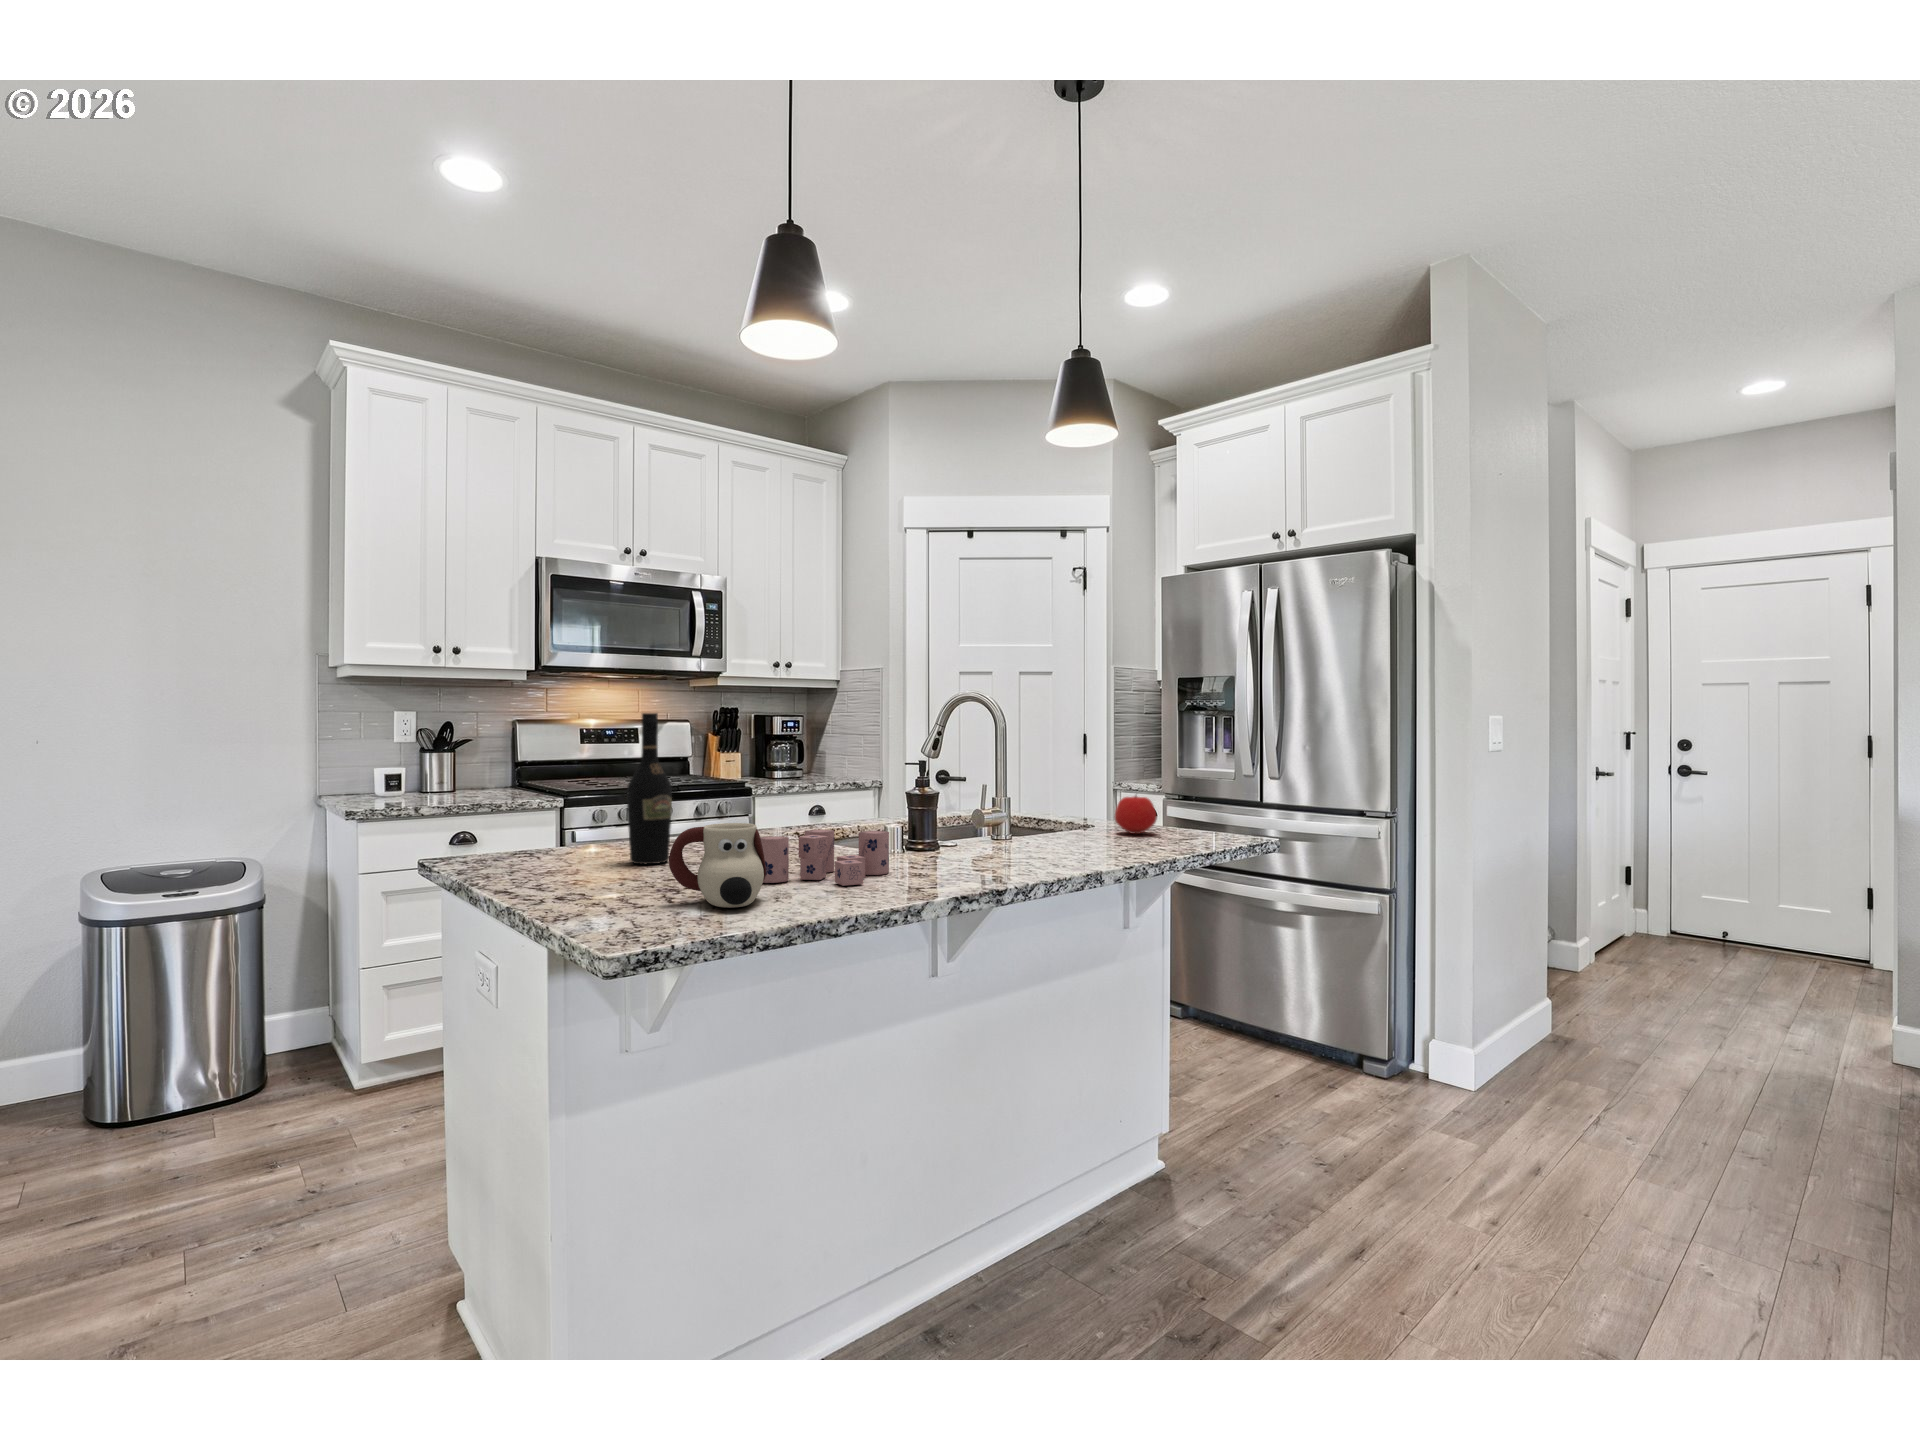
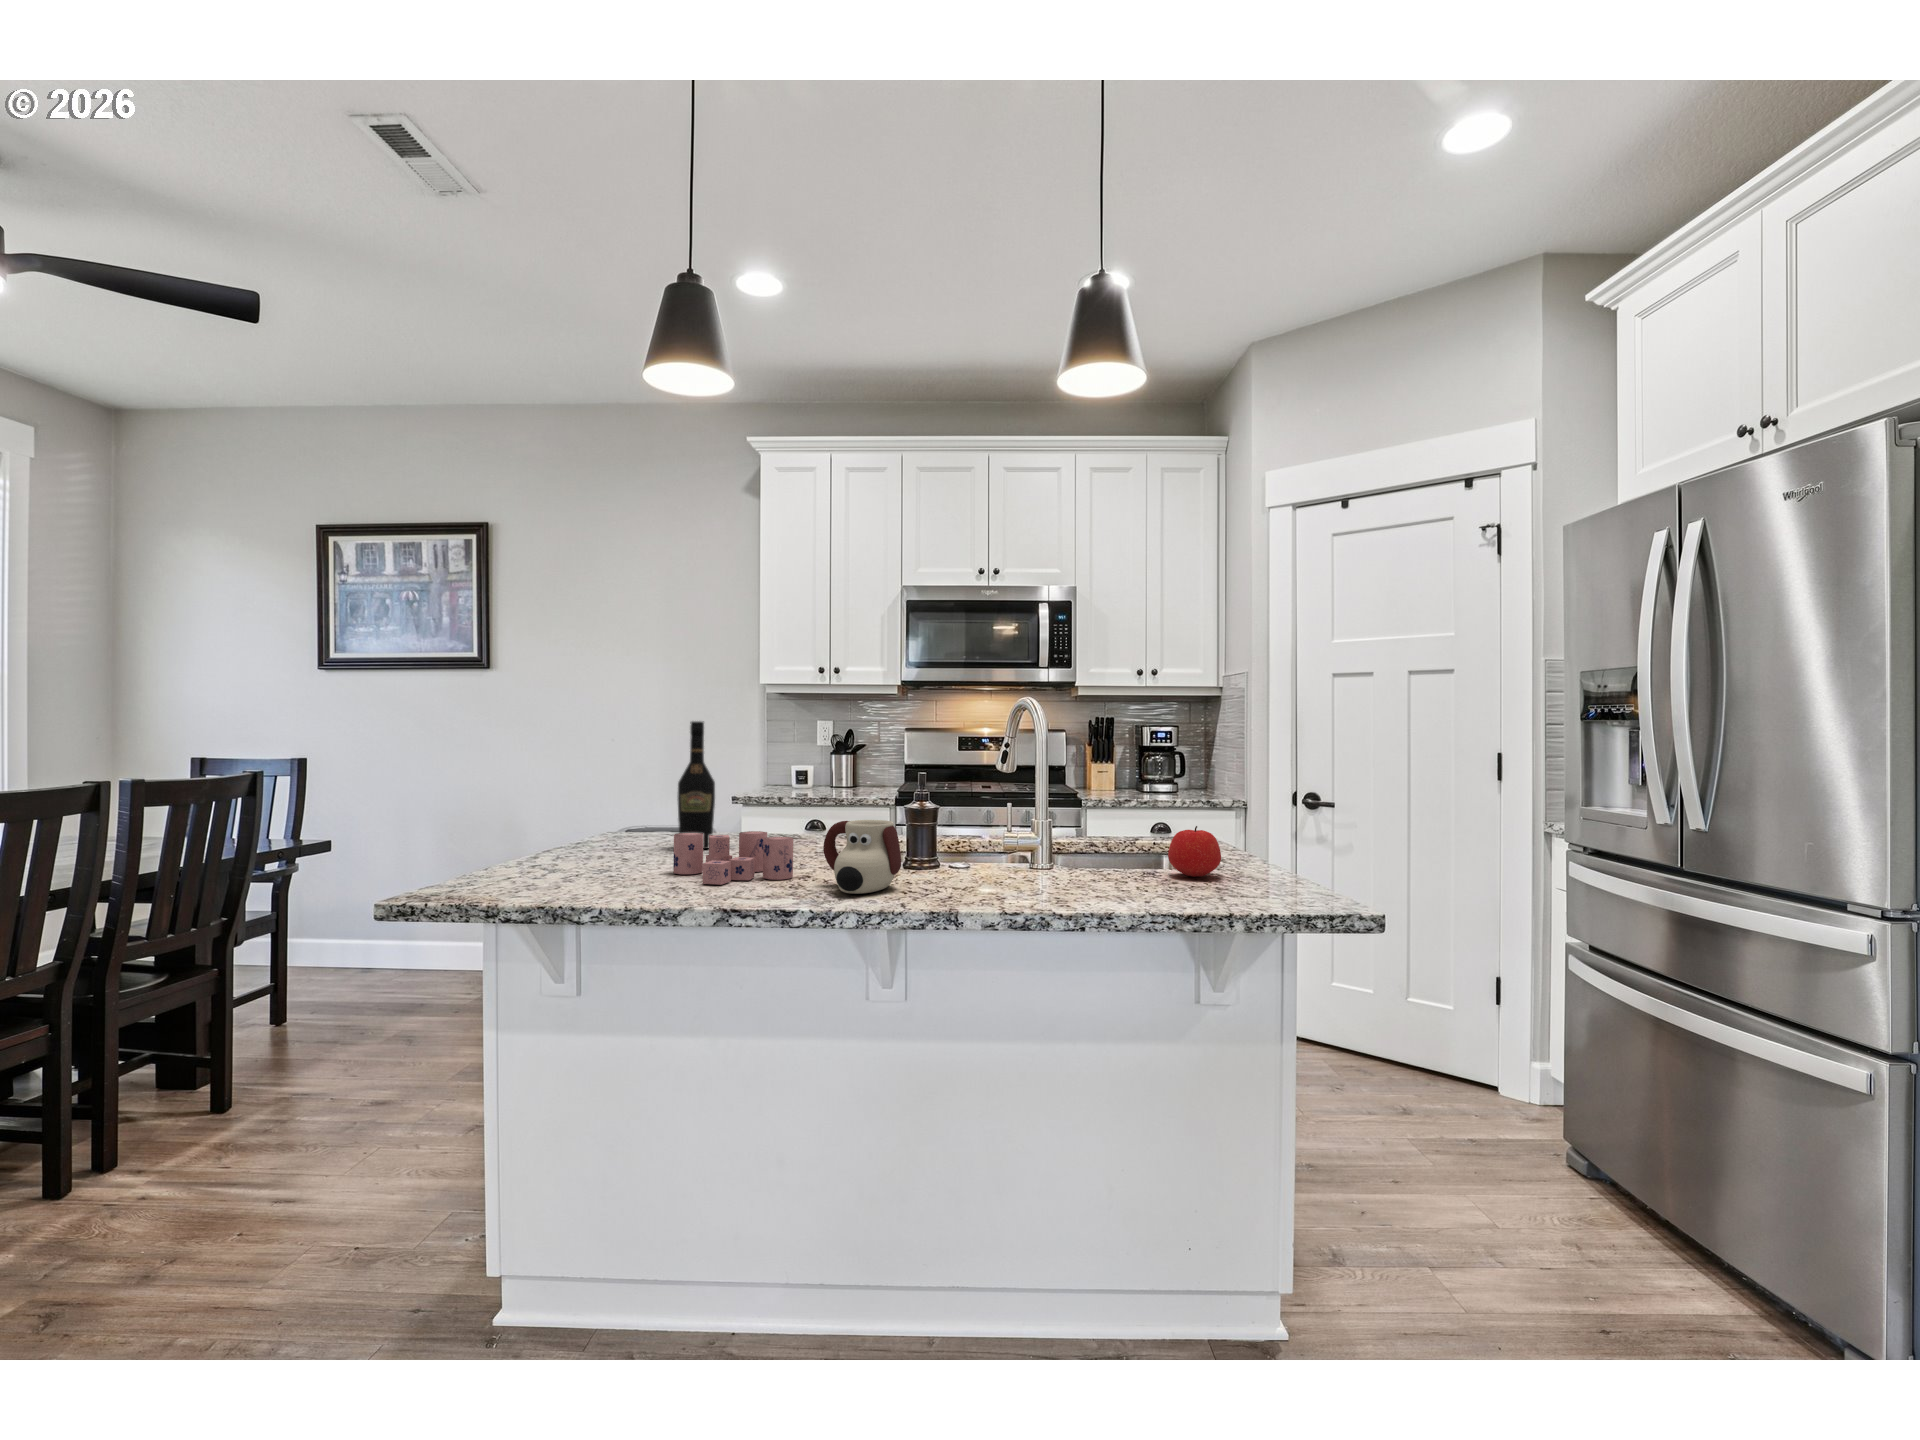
mug: present [669,823,766,908] -> present [823,820,901,894]

